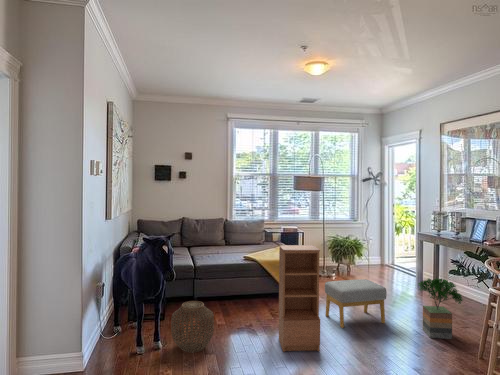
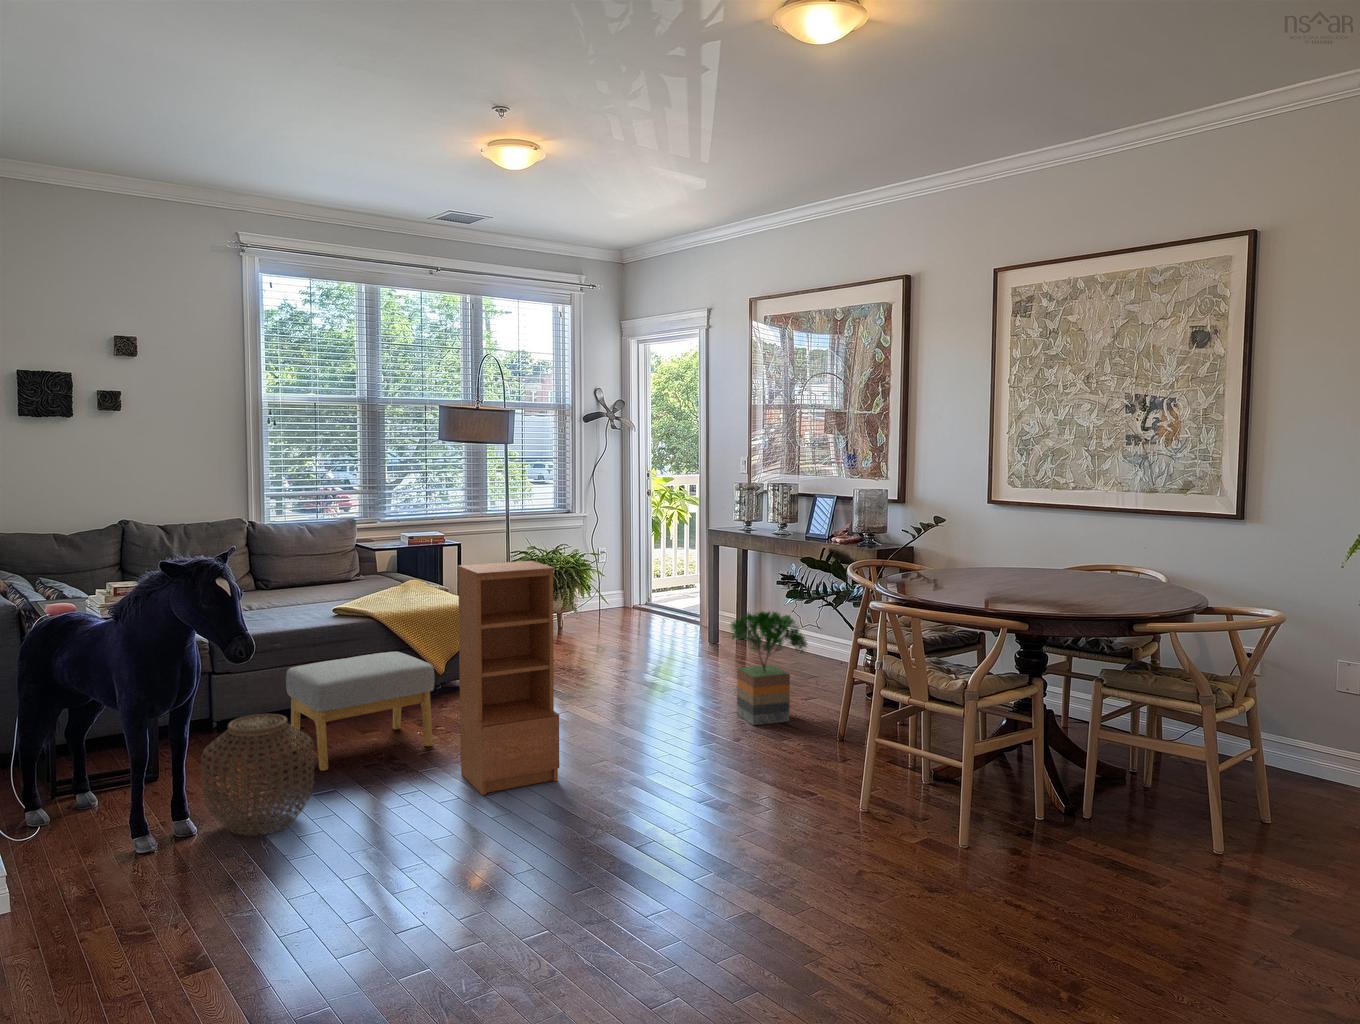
footstool: present [325,279,387,328] -> present [286,652,434,771]

